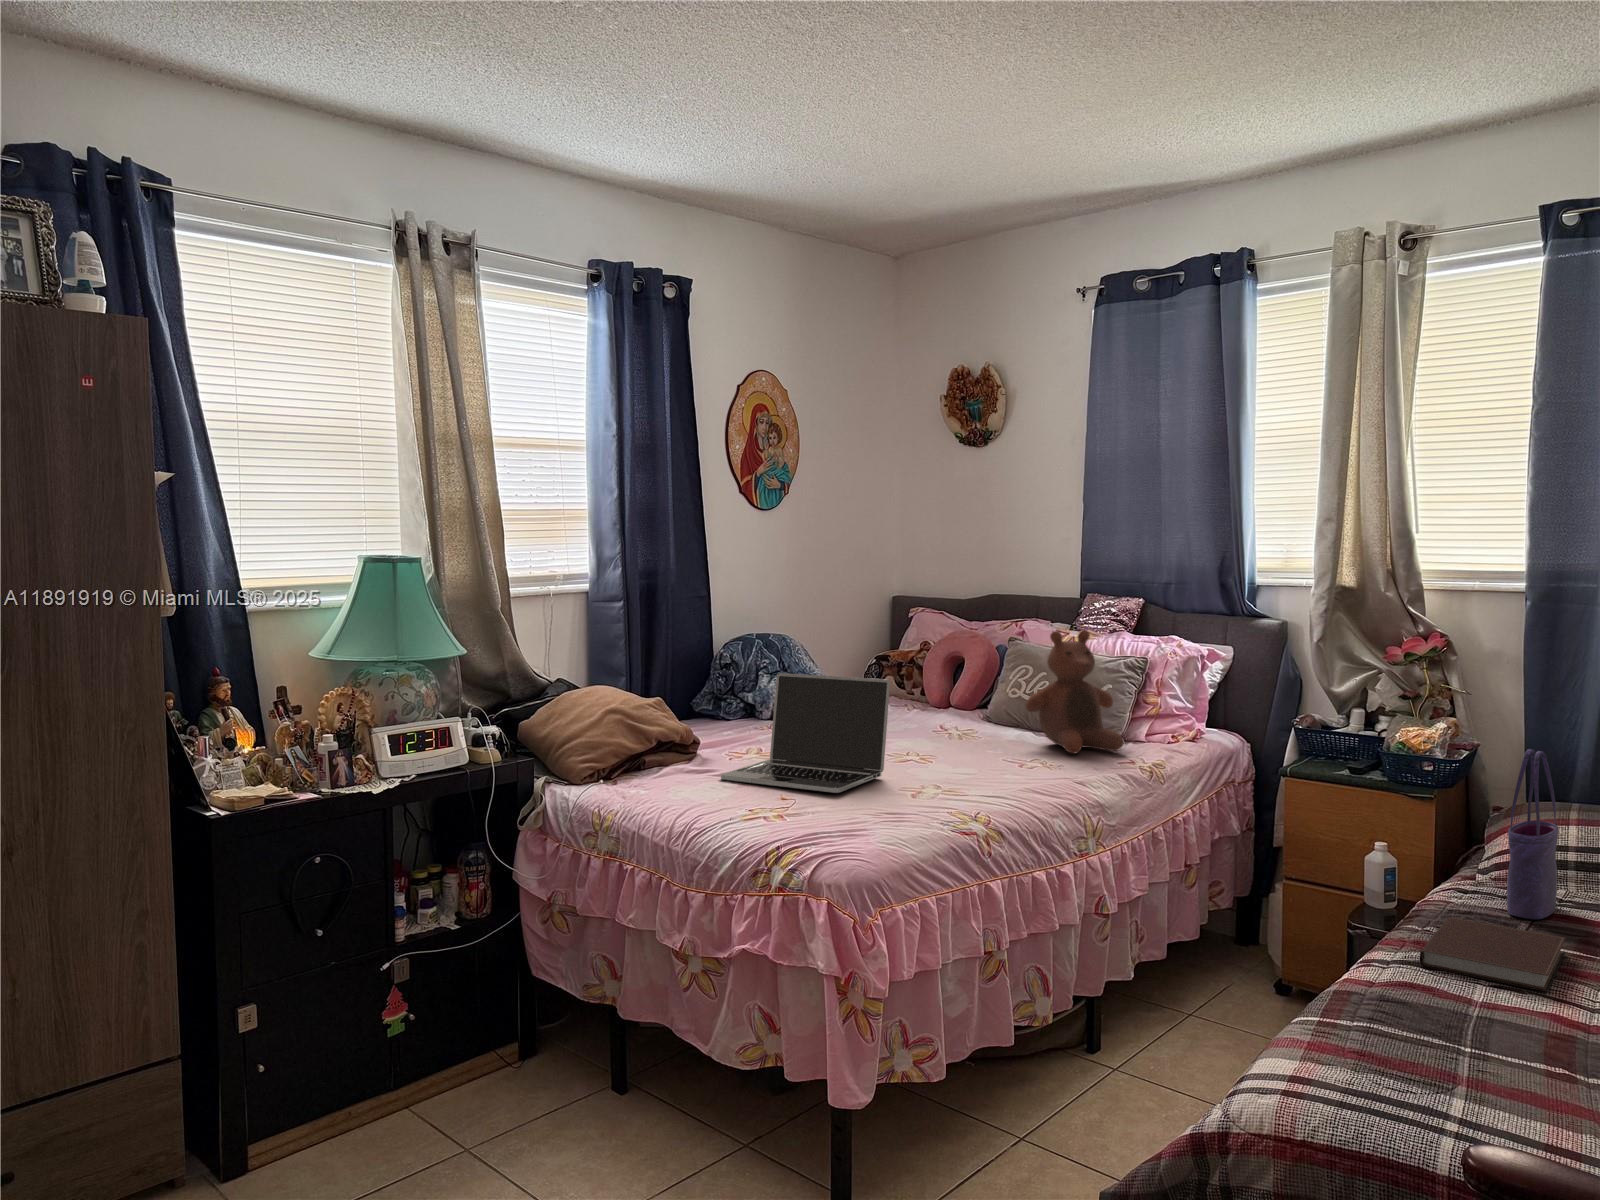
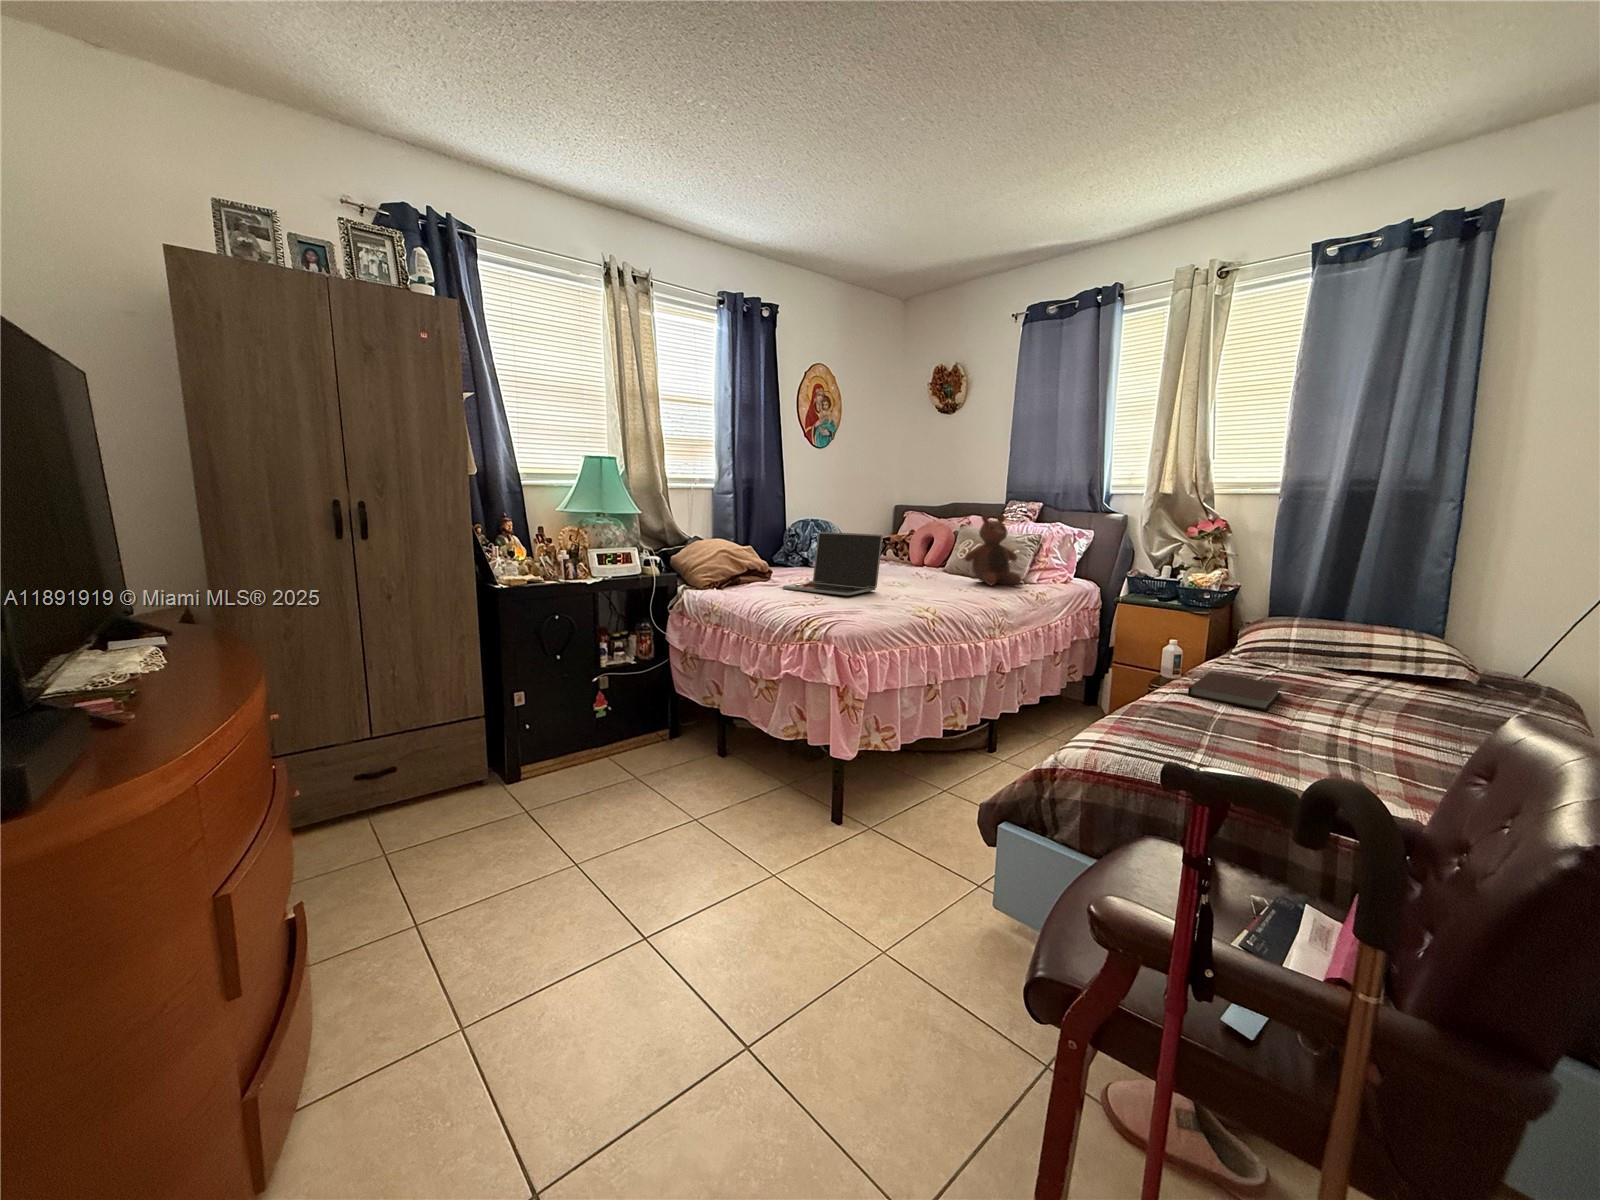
tote bag: present [1507,749,1558,919] -> none [1248,576,1285,678]

